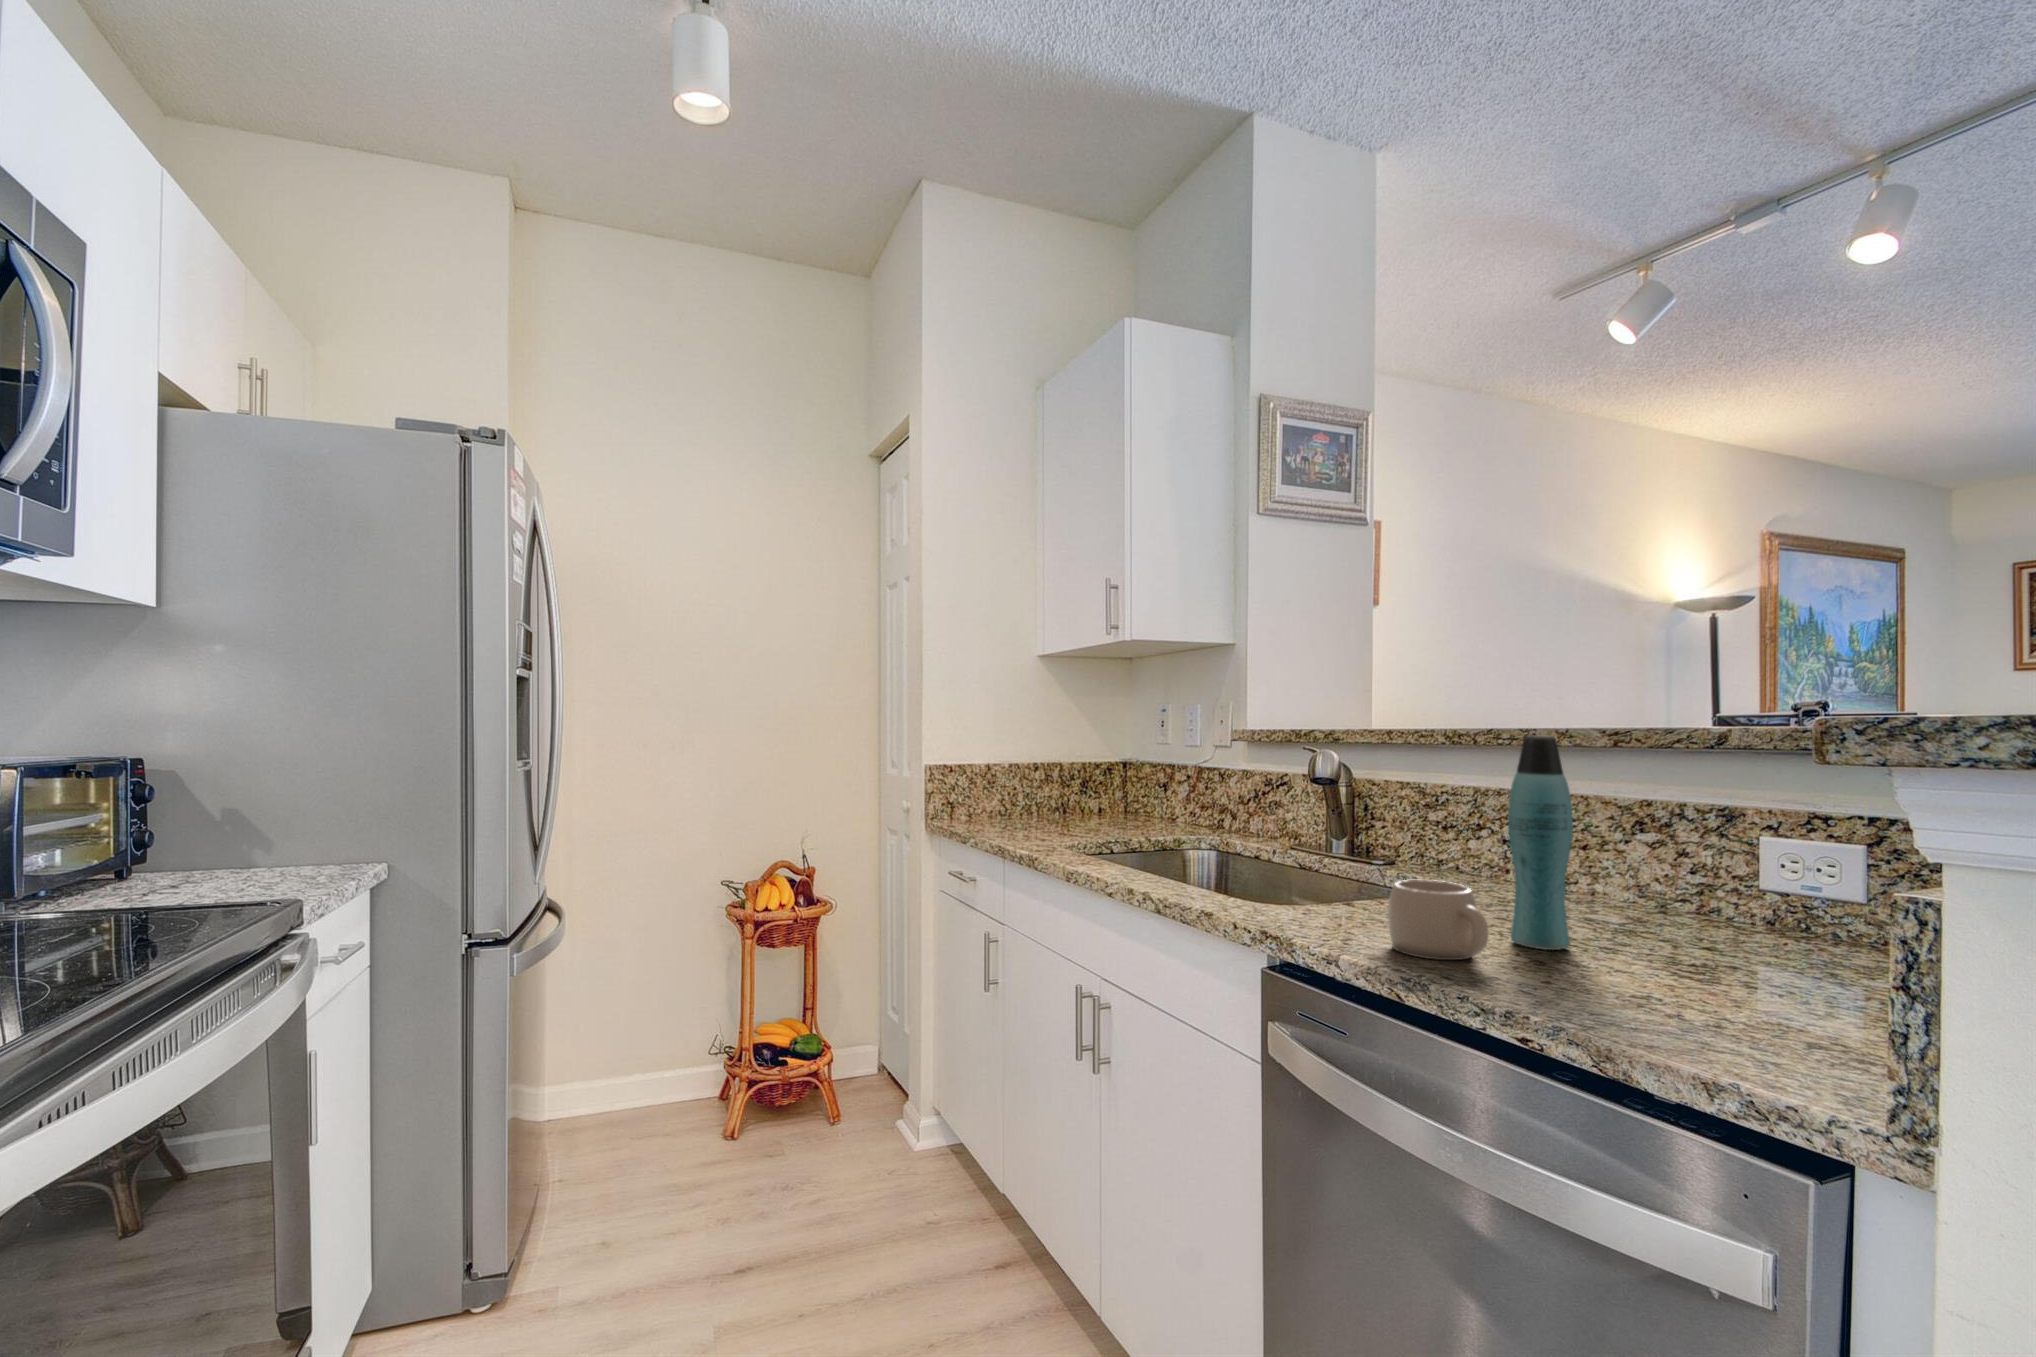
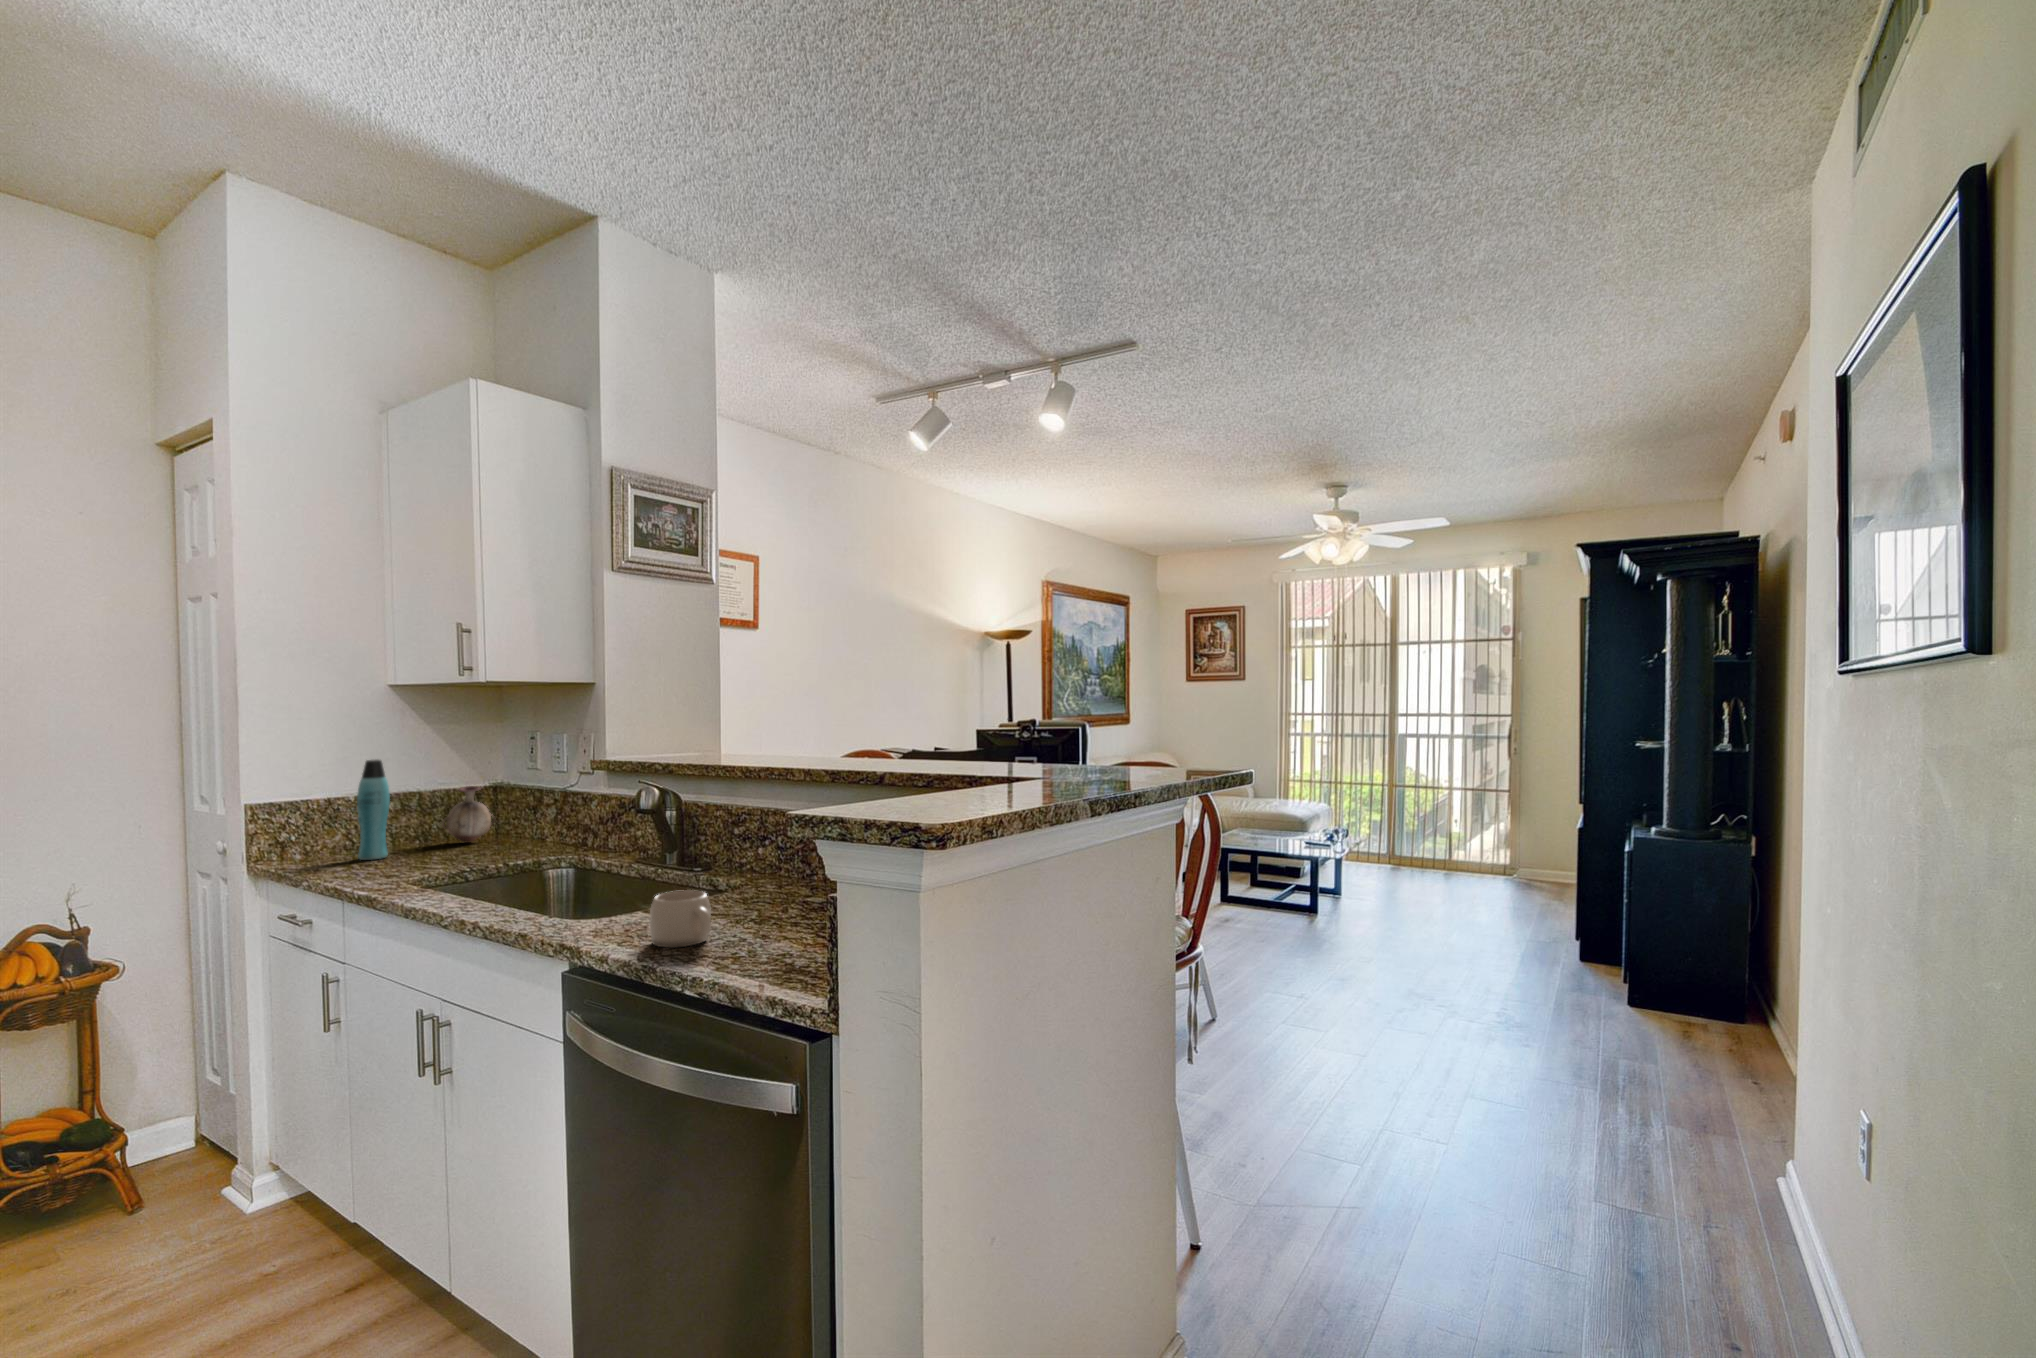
bottle: present [1508,735,1573,950] -> present [357,759,390,860]
vase: none [1077,758,1125,817] -> present [442,786,495,842]

